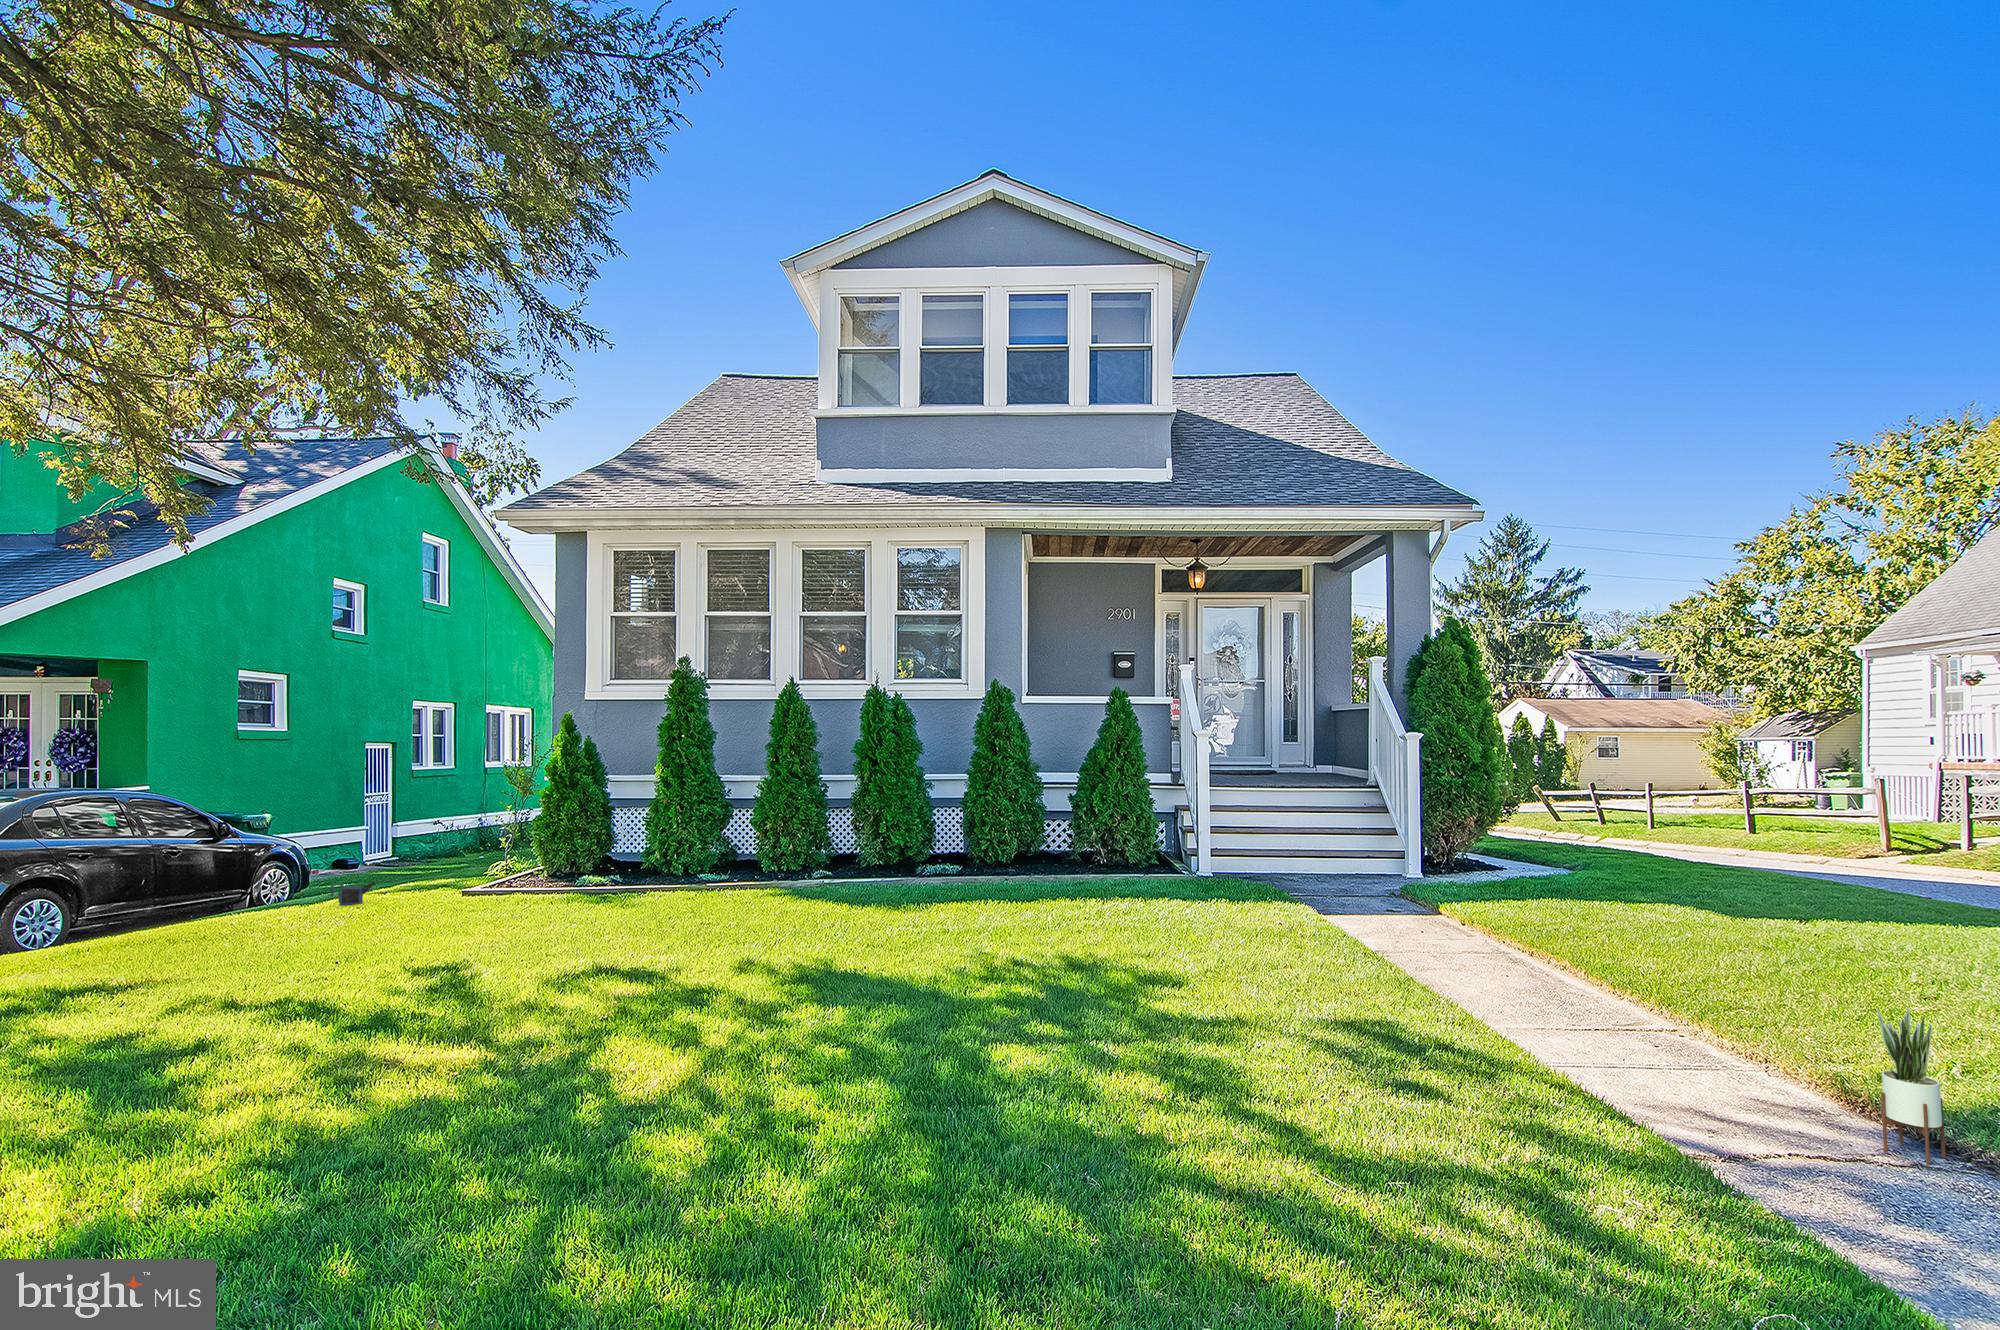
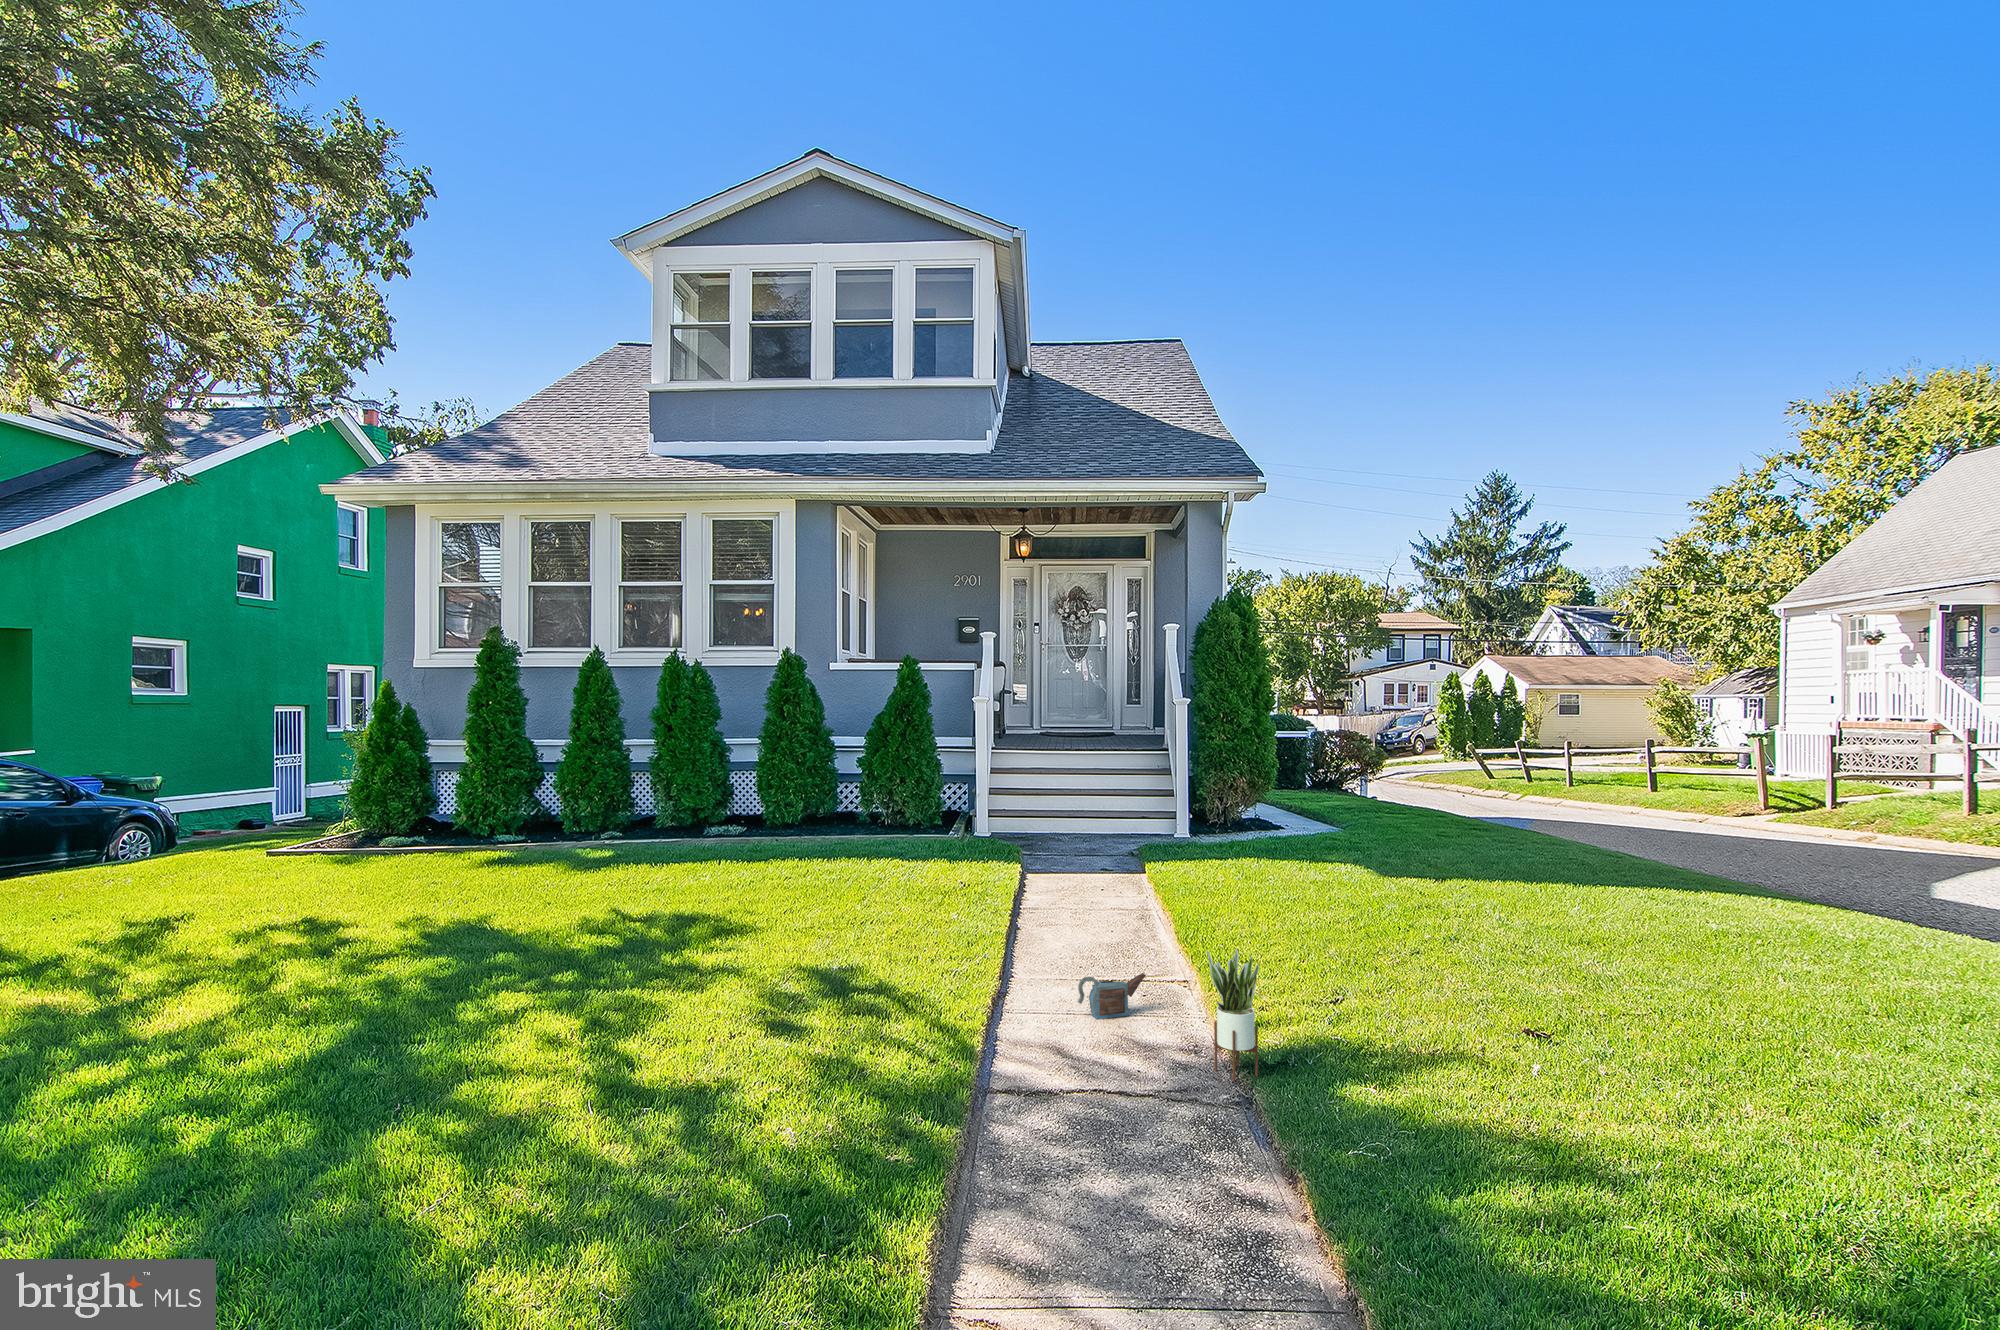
watering can: present [330,882,376,905] -> present [1078,973,1146,1020]

